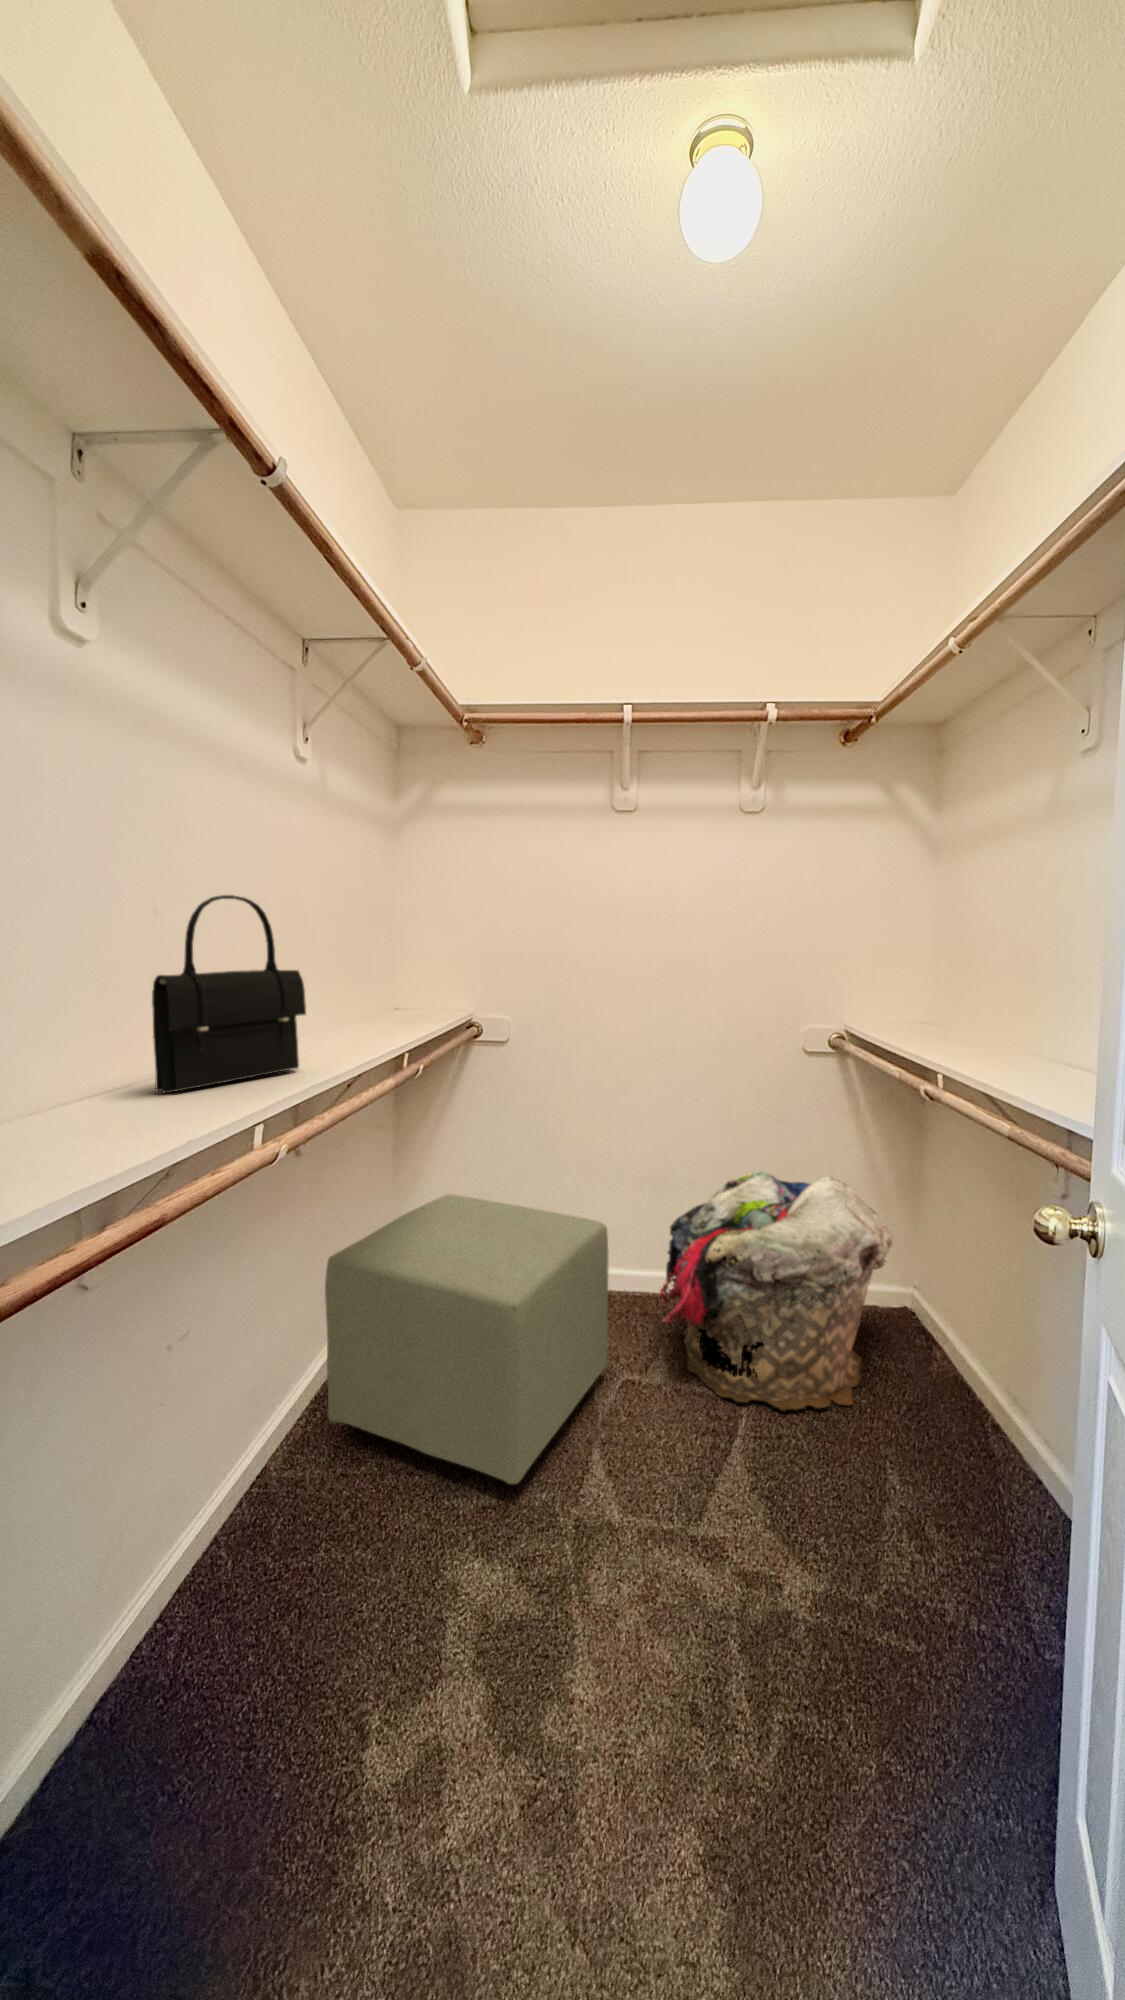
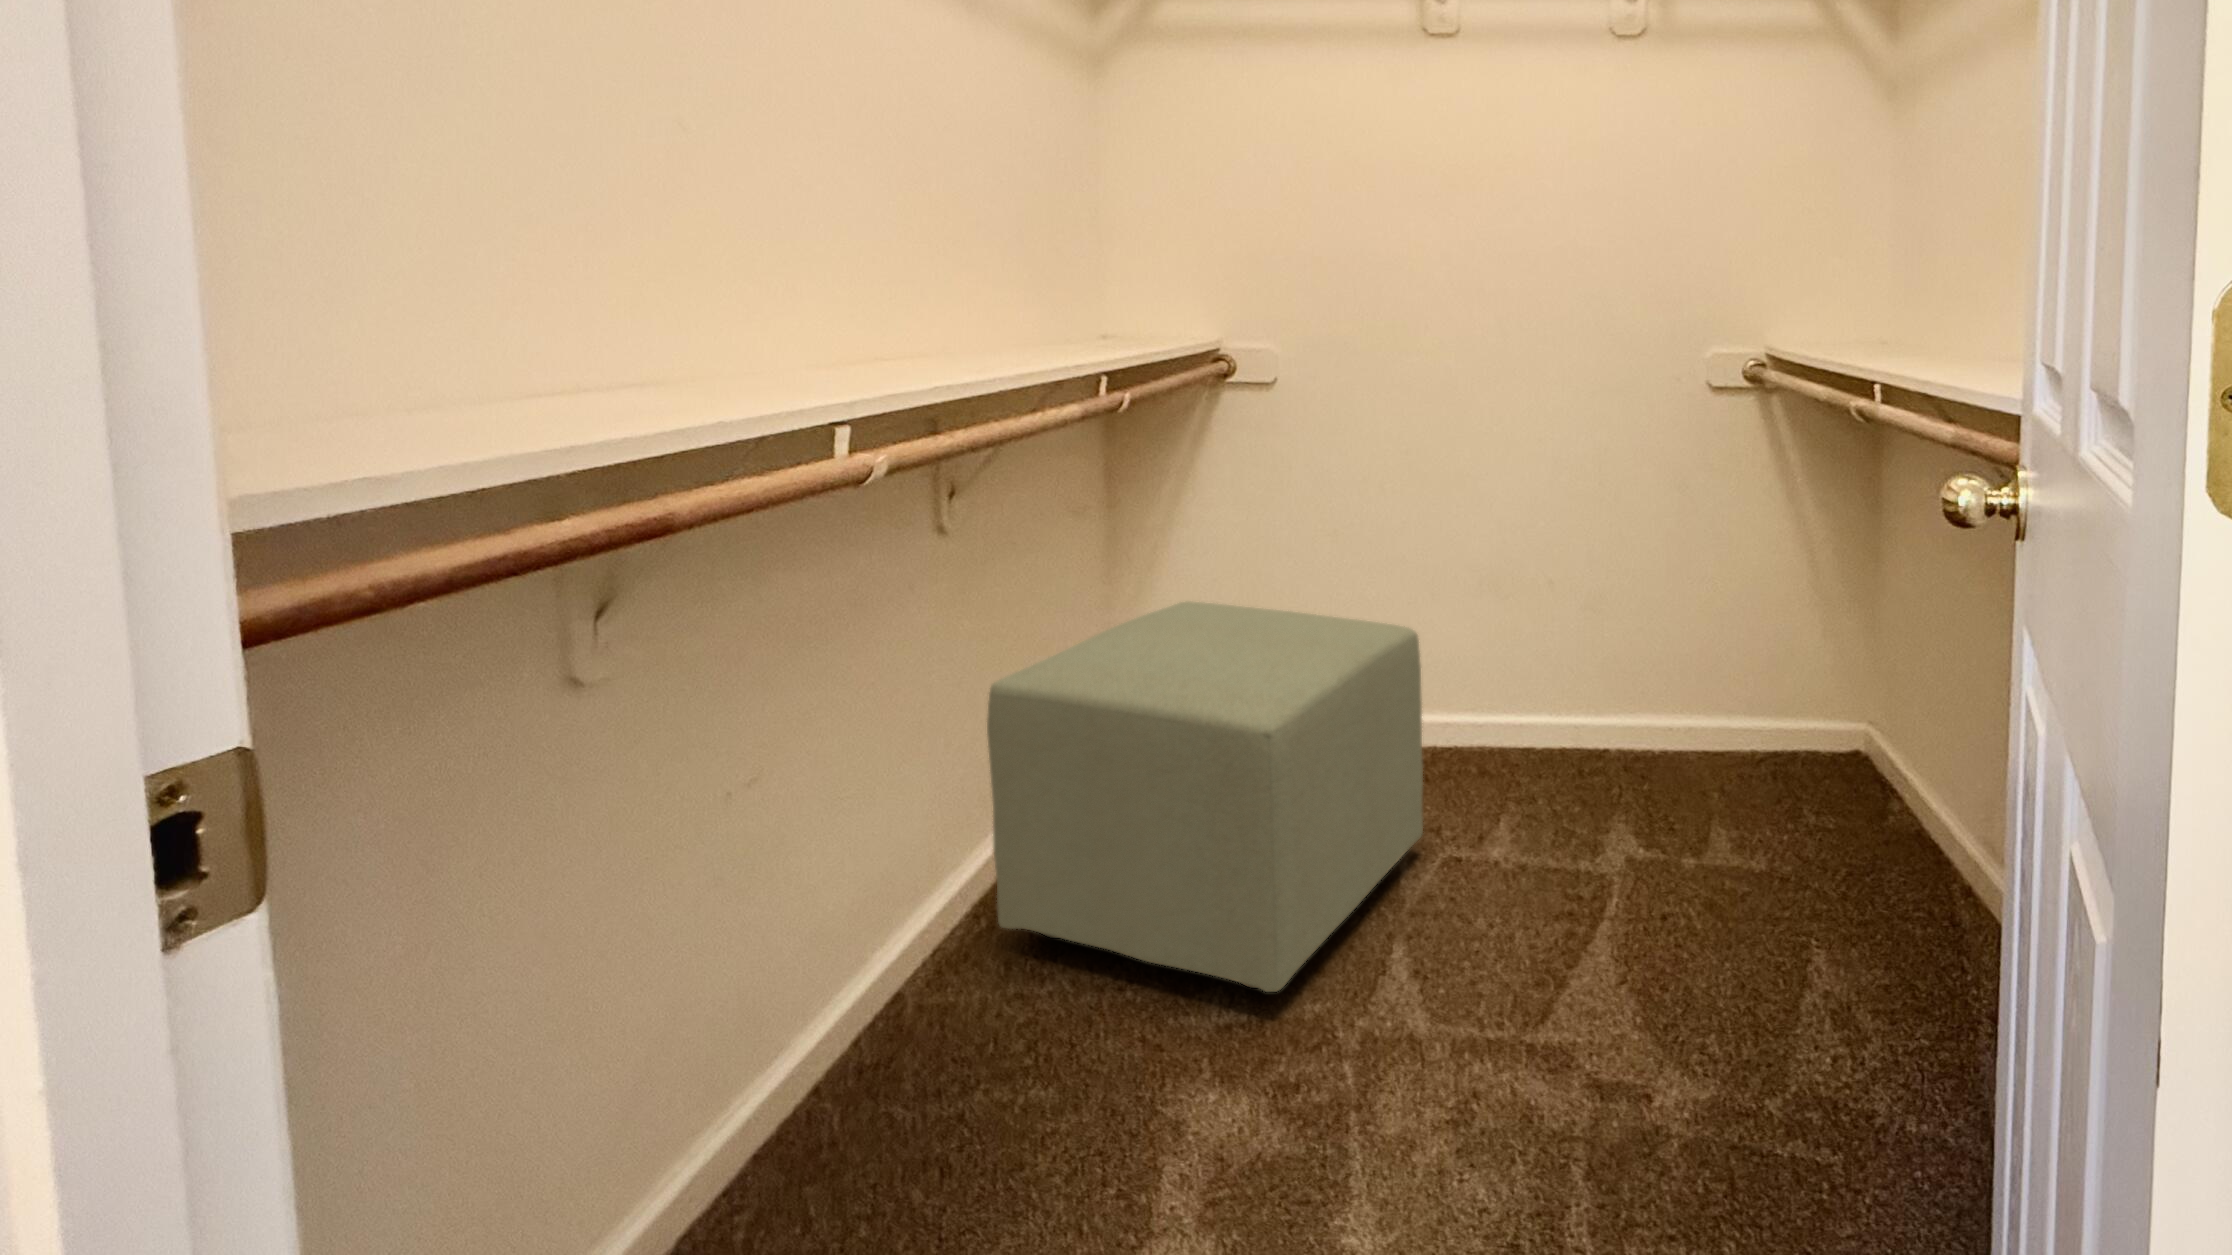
handbag: present [152,895,306,1093] -> none [665,93,928,391]
laundry basket: present [660,1172,892,1410] -> none [1500,554,1830,883]

